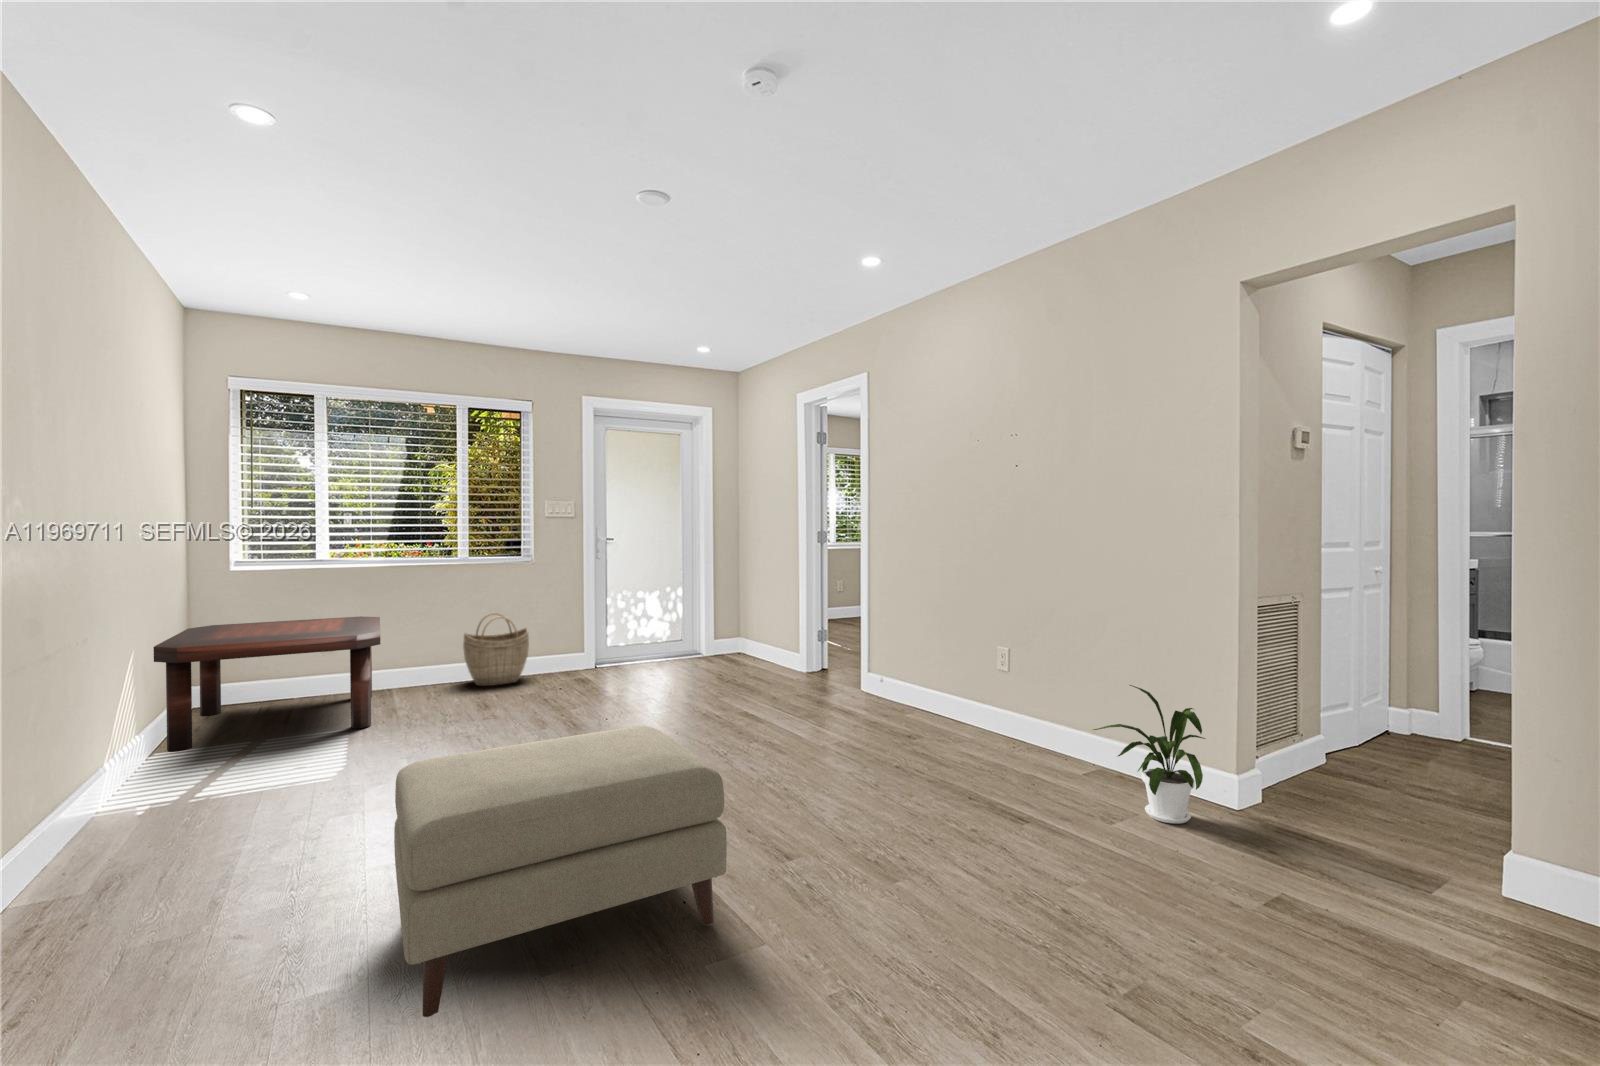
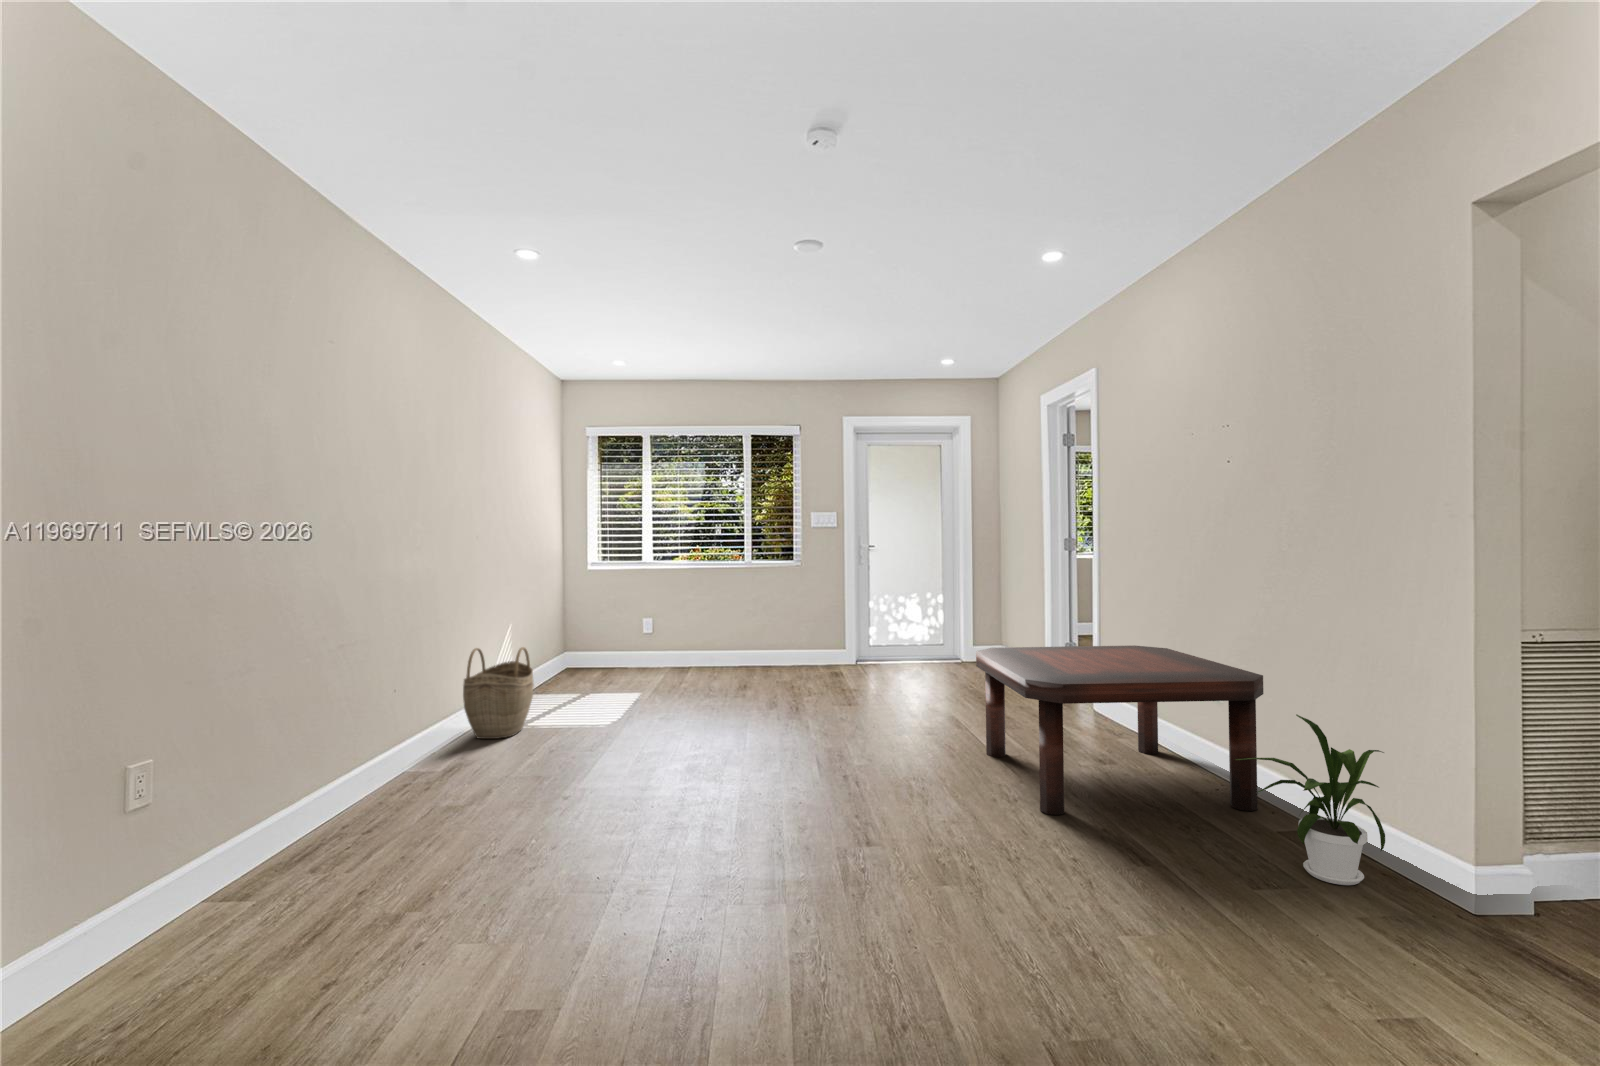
woven basket: present [463,613,529,686] -> present [463,647,534,739]
coffee table: present [154,616,381,752] -> present [976,645,1263,815]
ottoman: present [394,726,727,1017] -> none [547,697,782,863]

